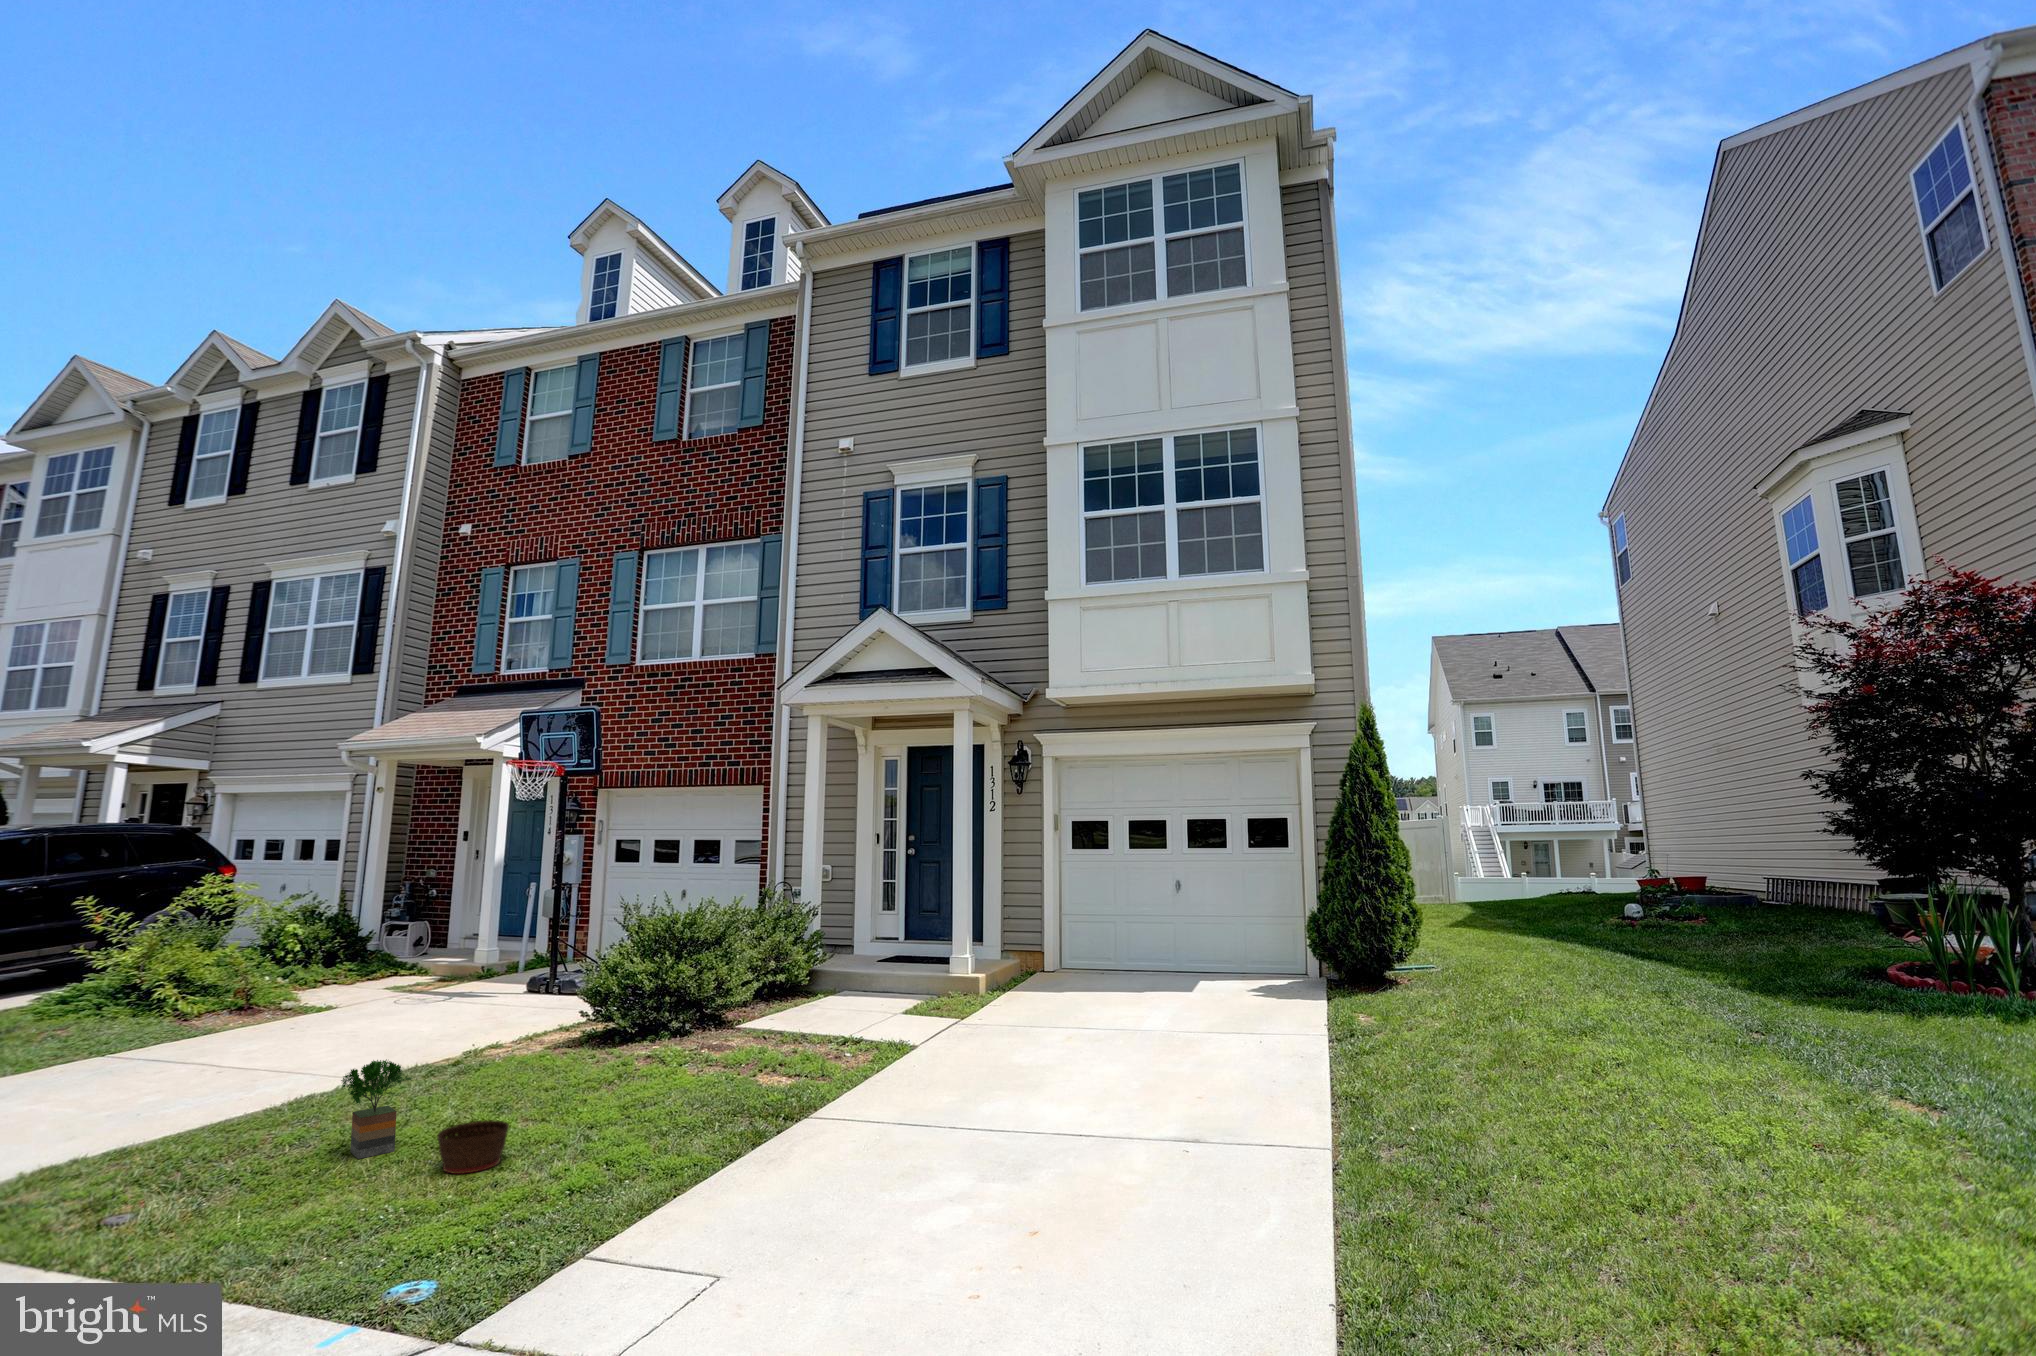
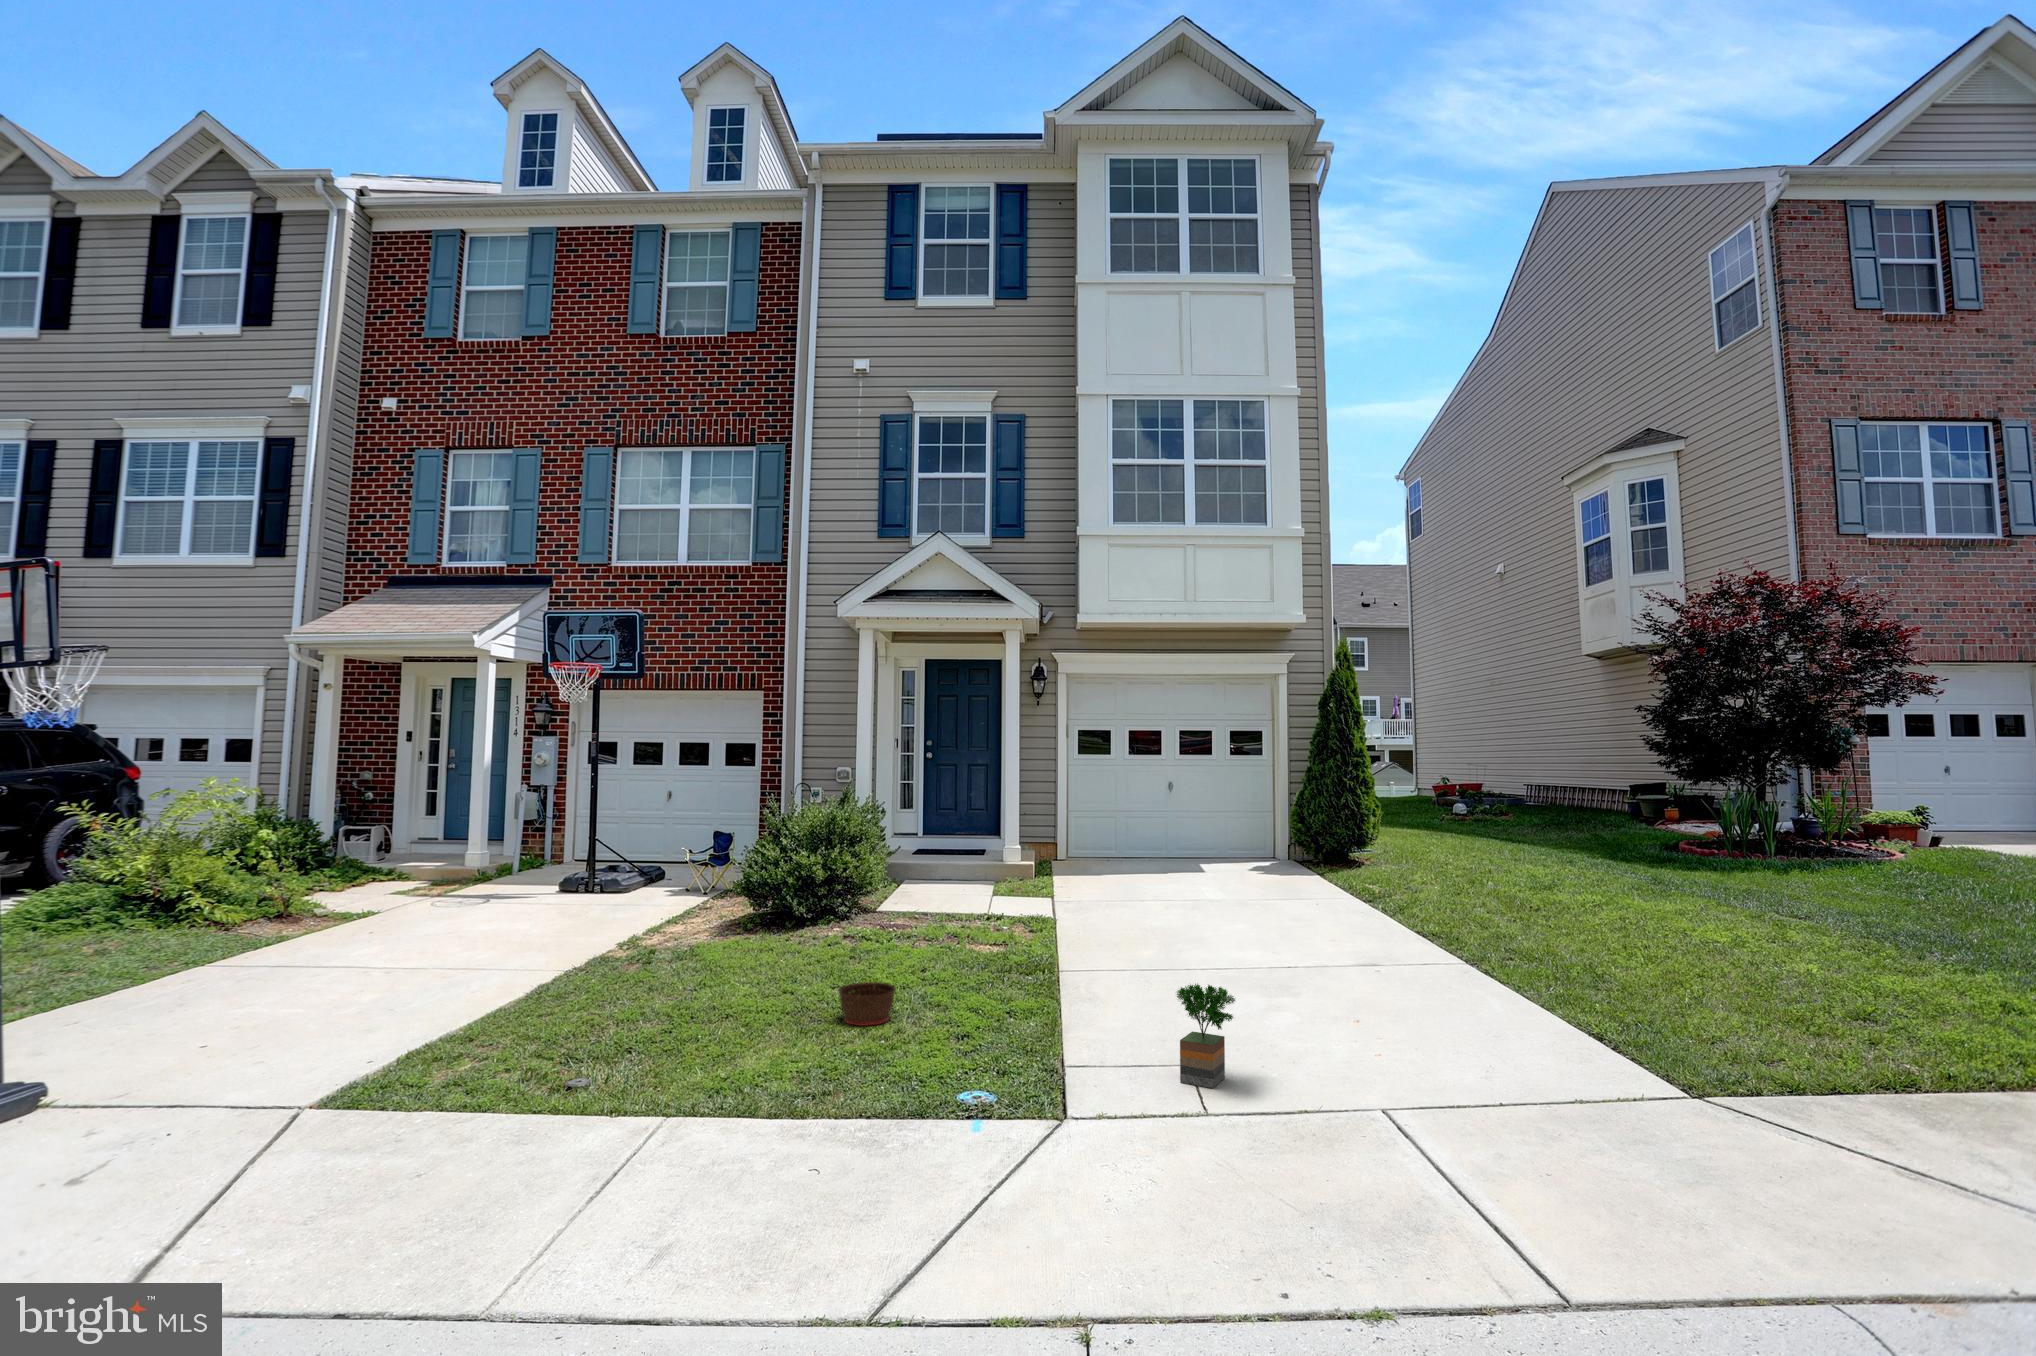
potted tree: present [341,1059,413,1159] -> present [1177,984,1235,1088]

